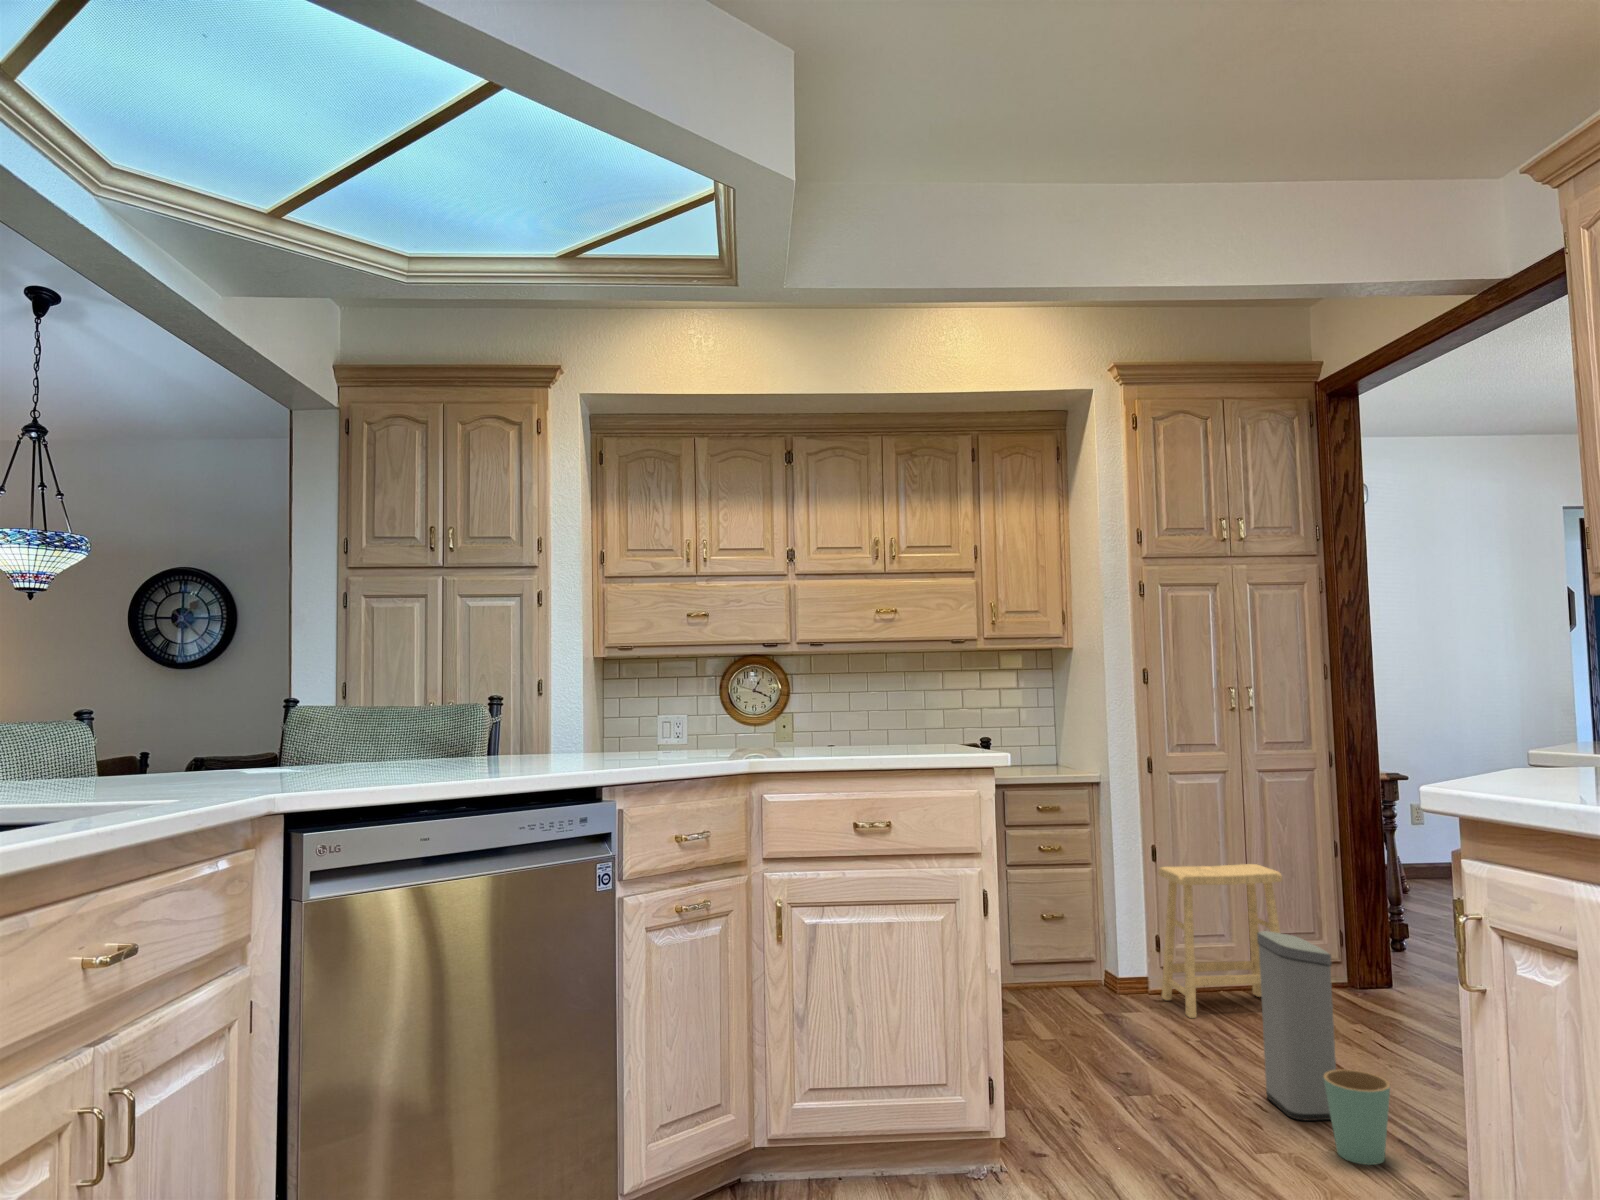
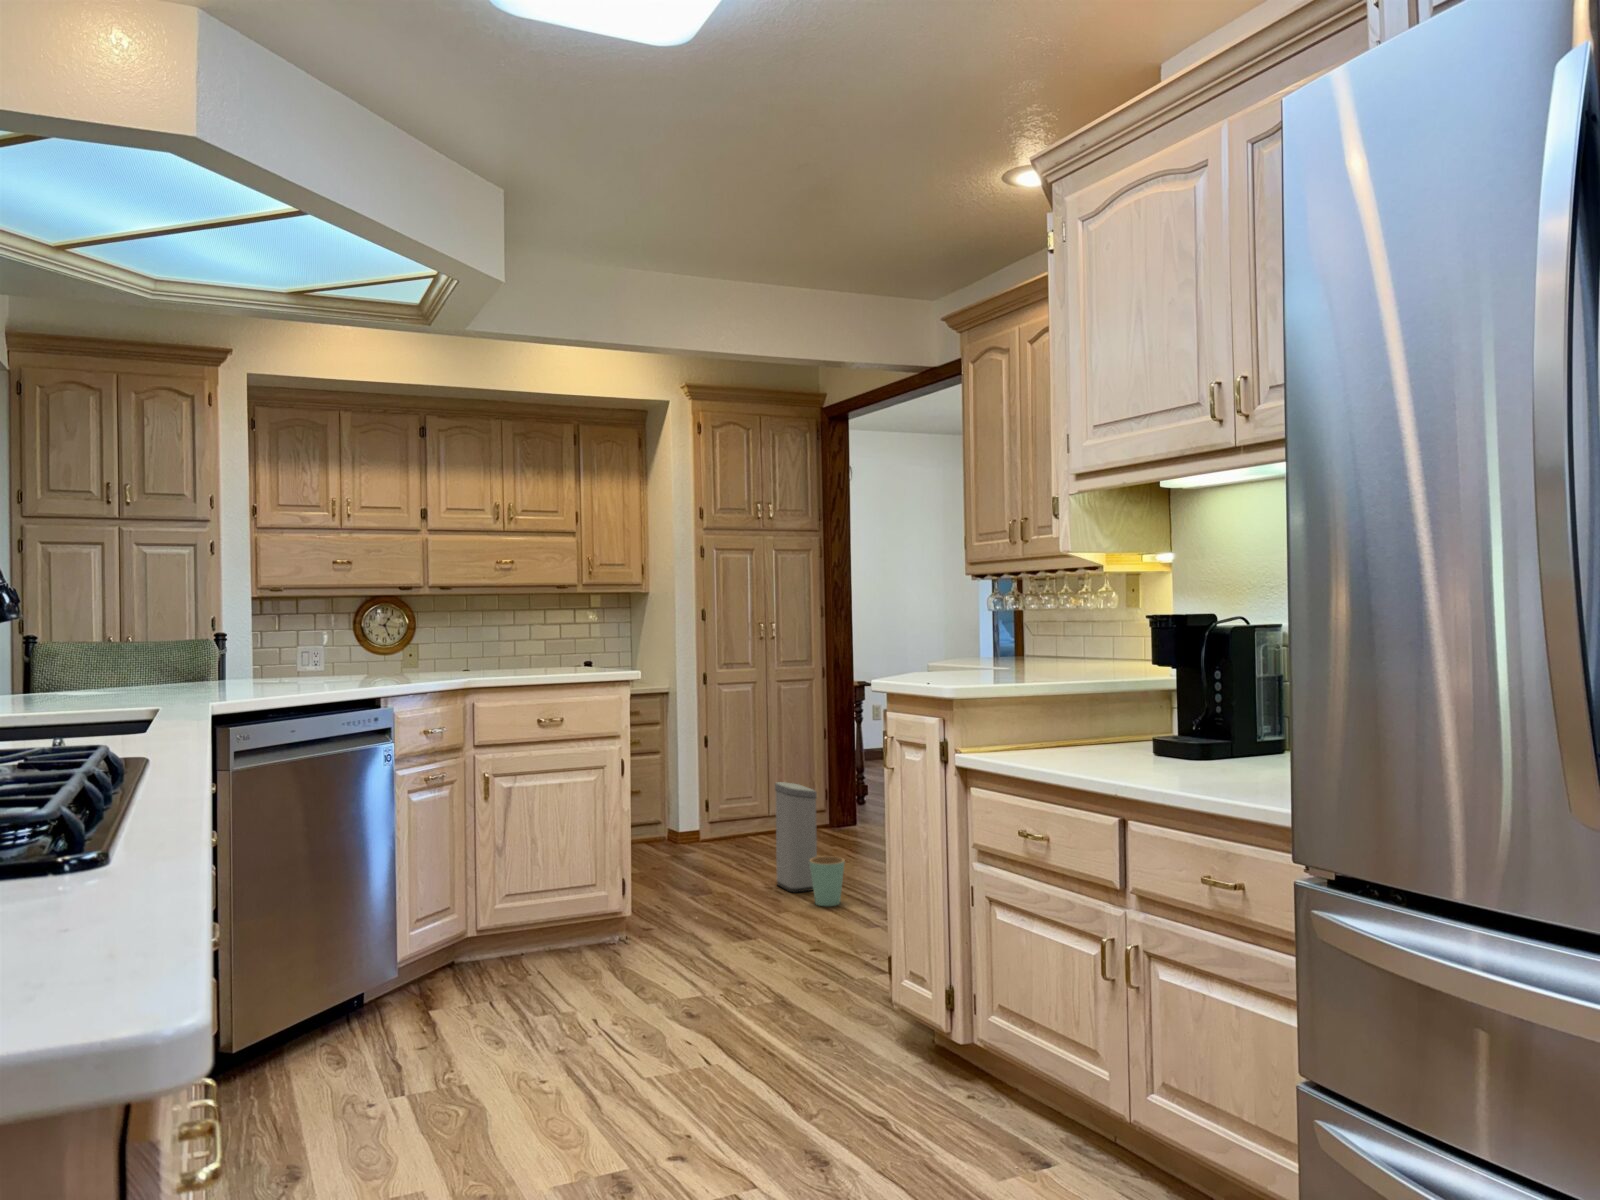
footstool: present [1158,864,1283,1018] -> none [708,746,793,852]

